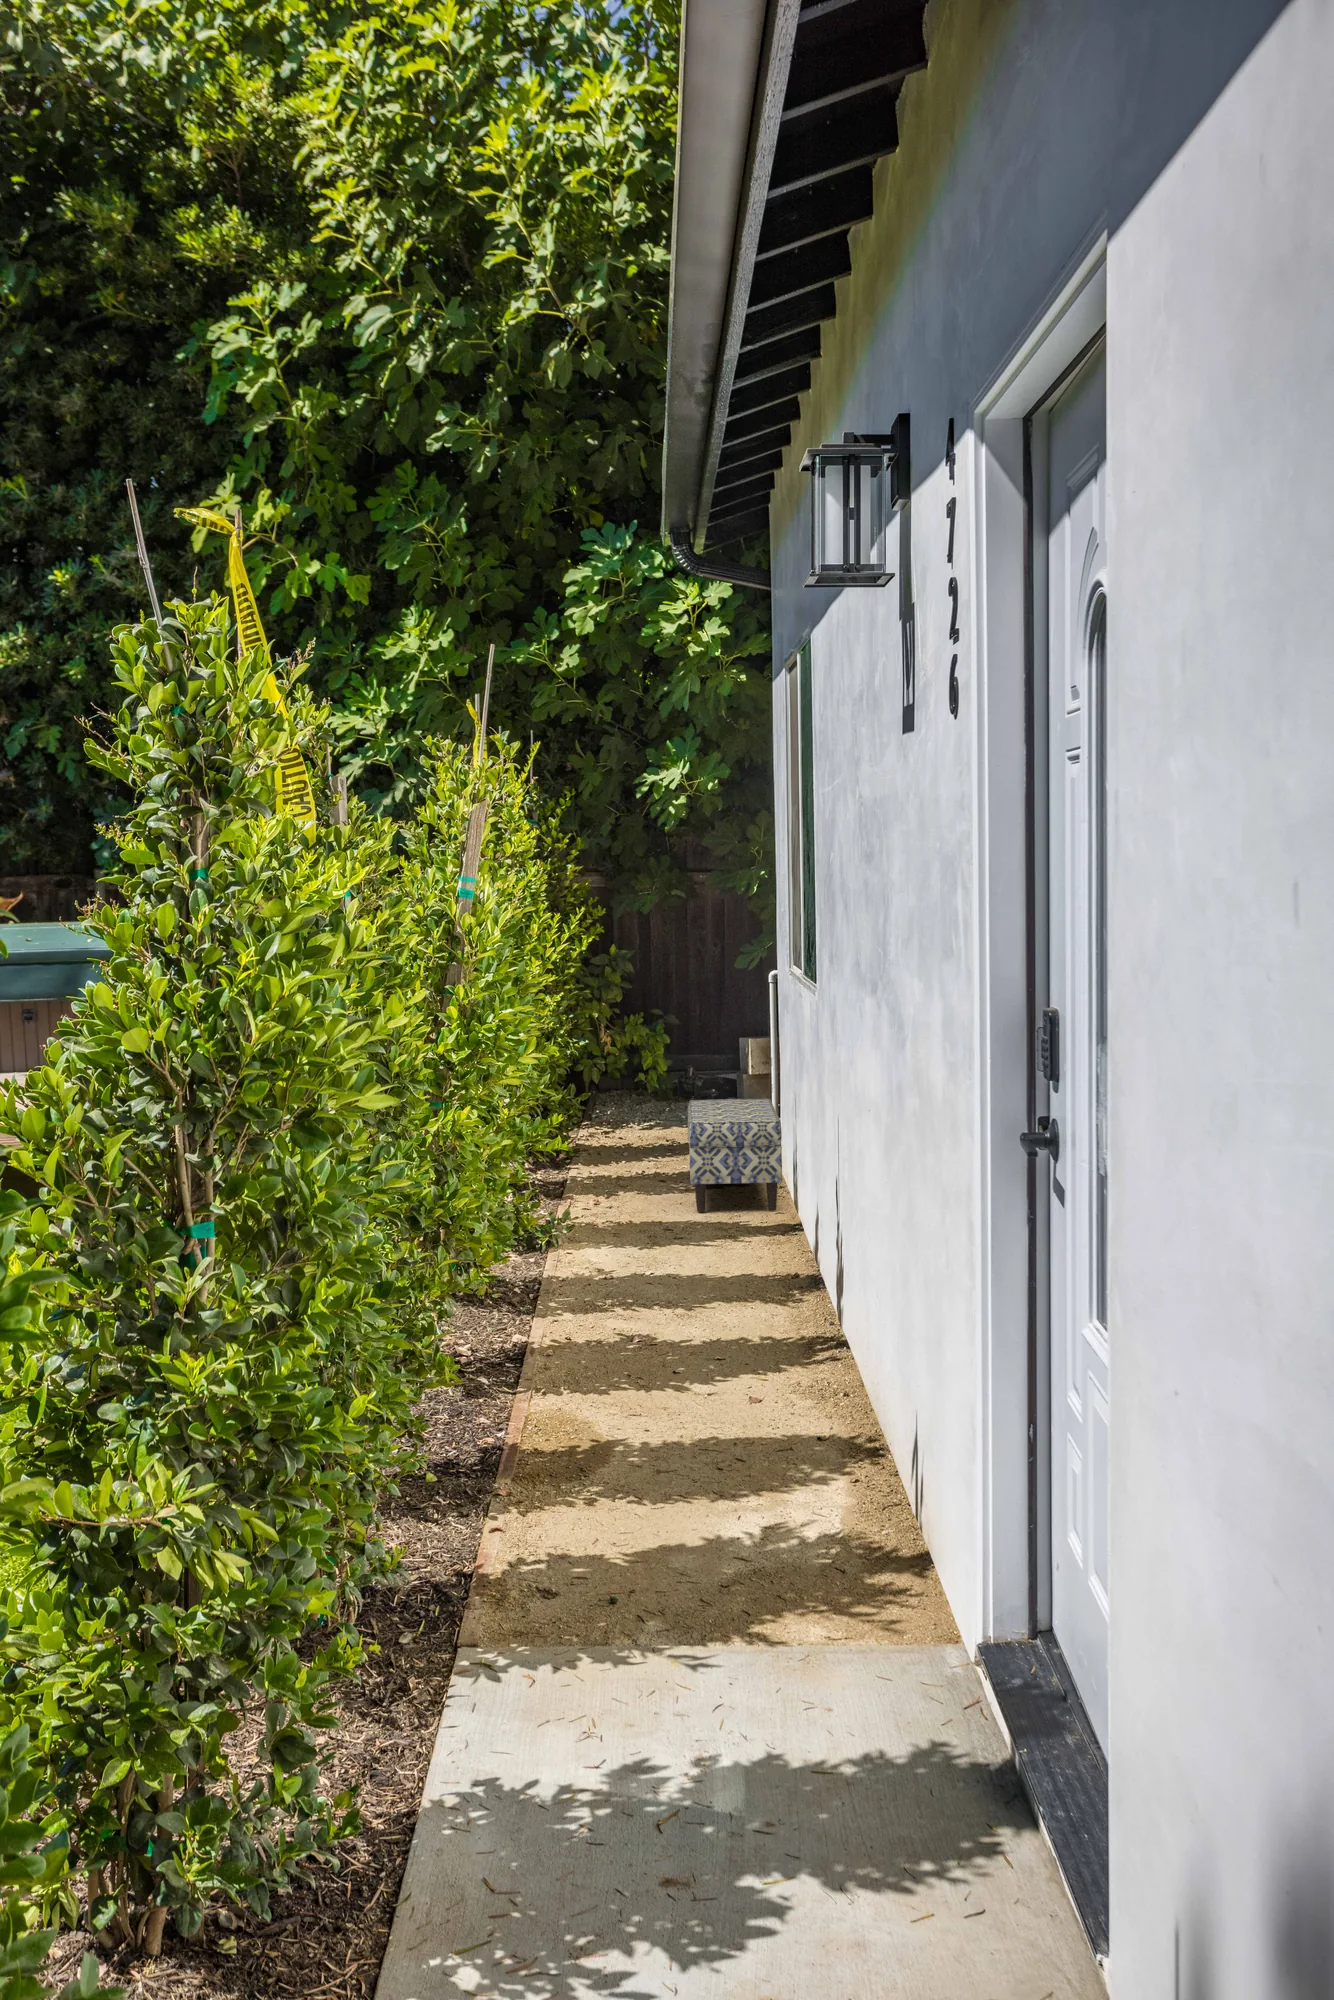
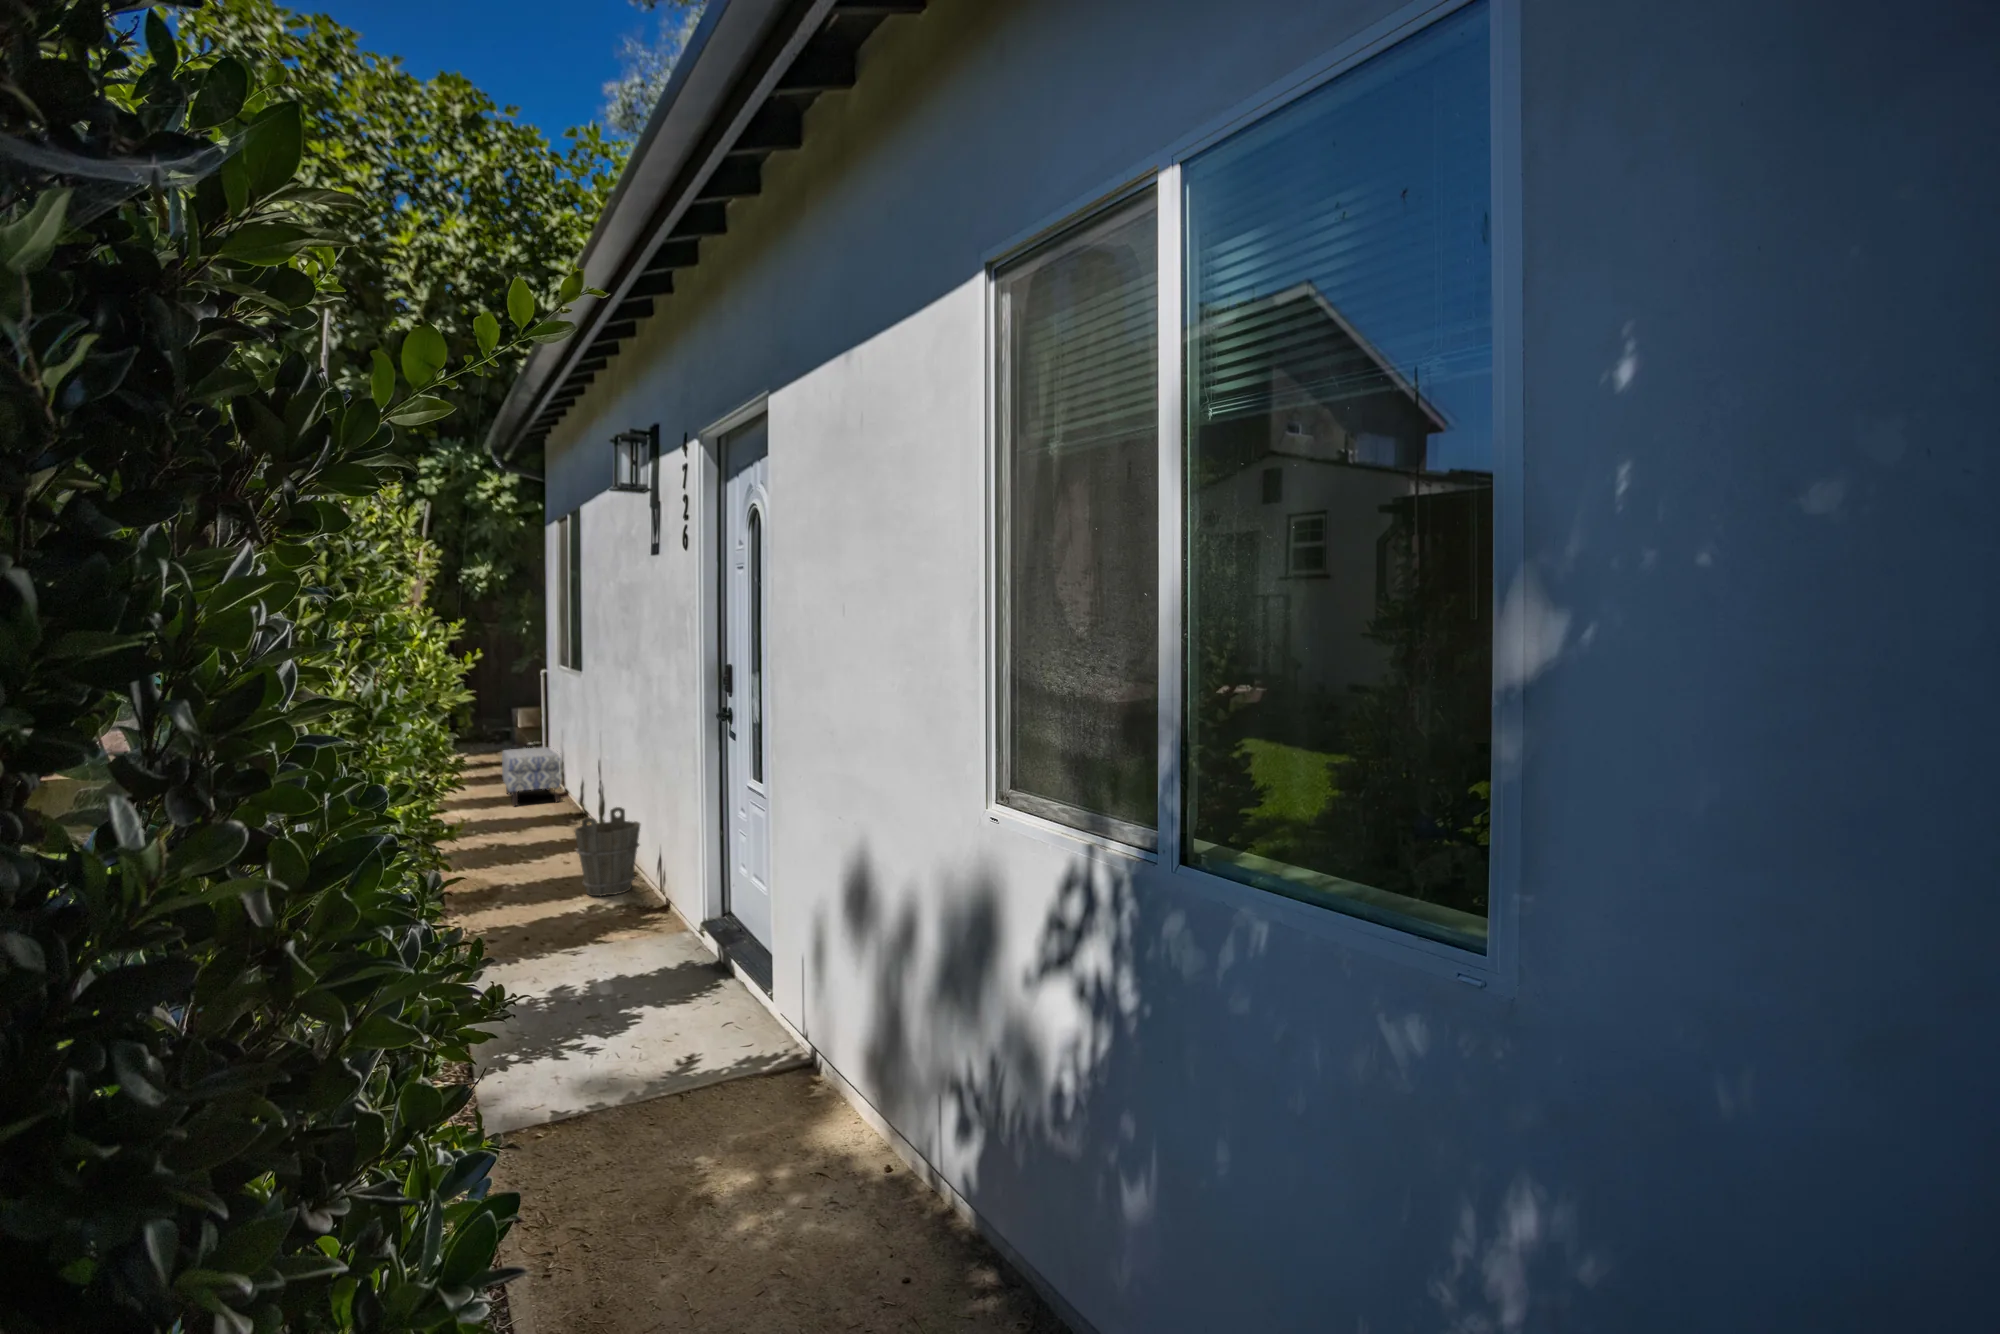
bucket: none [741,1283,874,1481] -> present [575,807,640,896]

